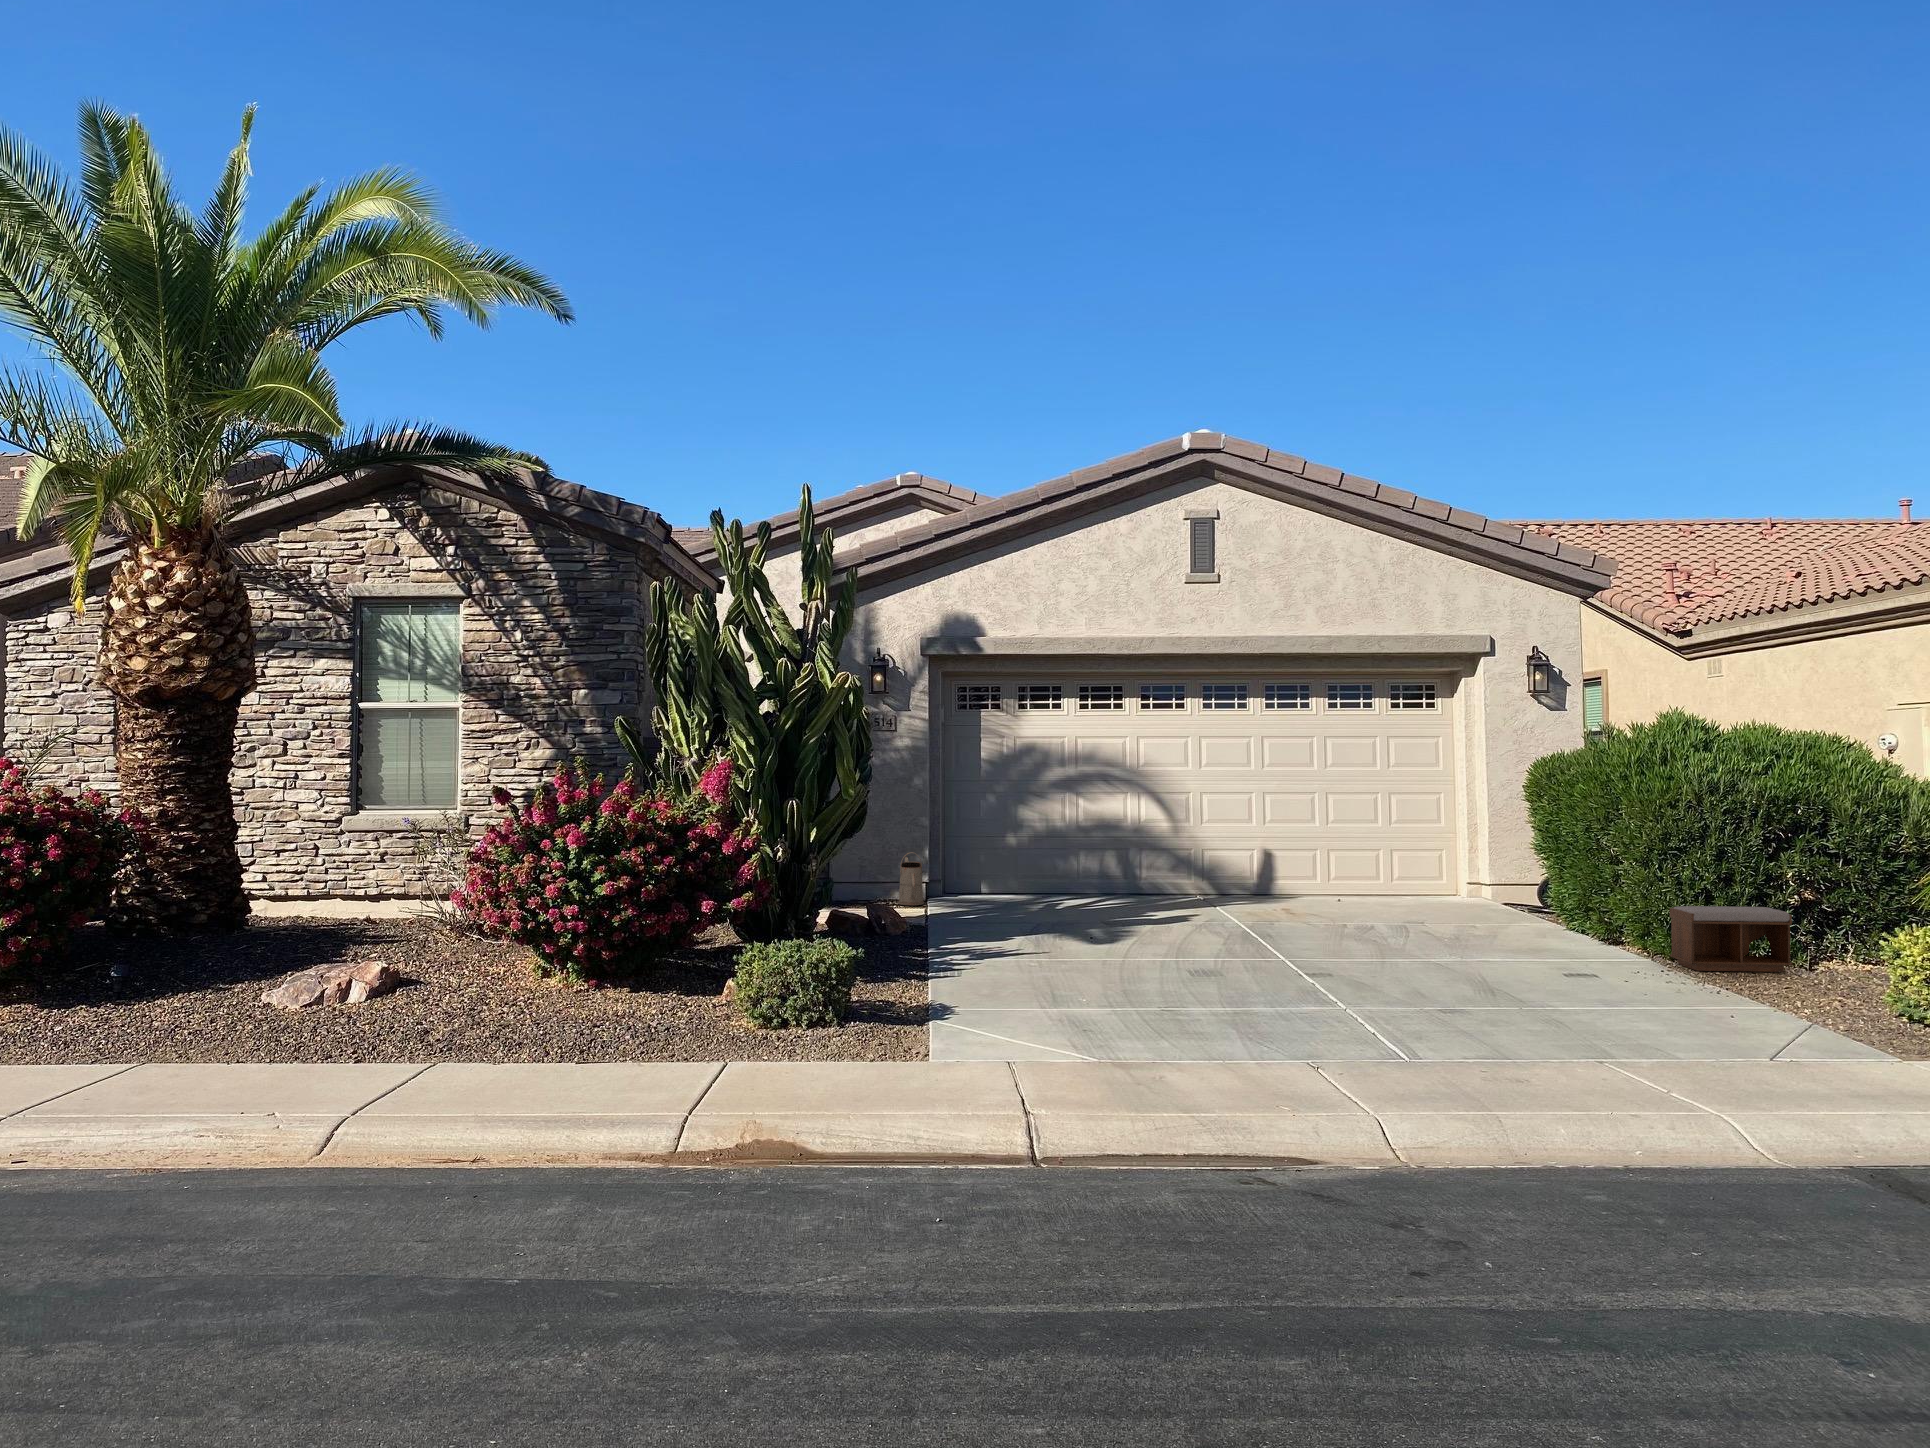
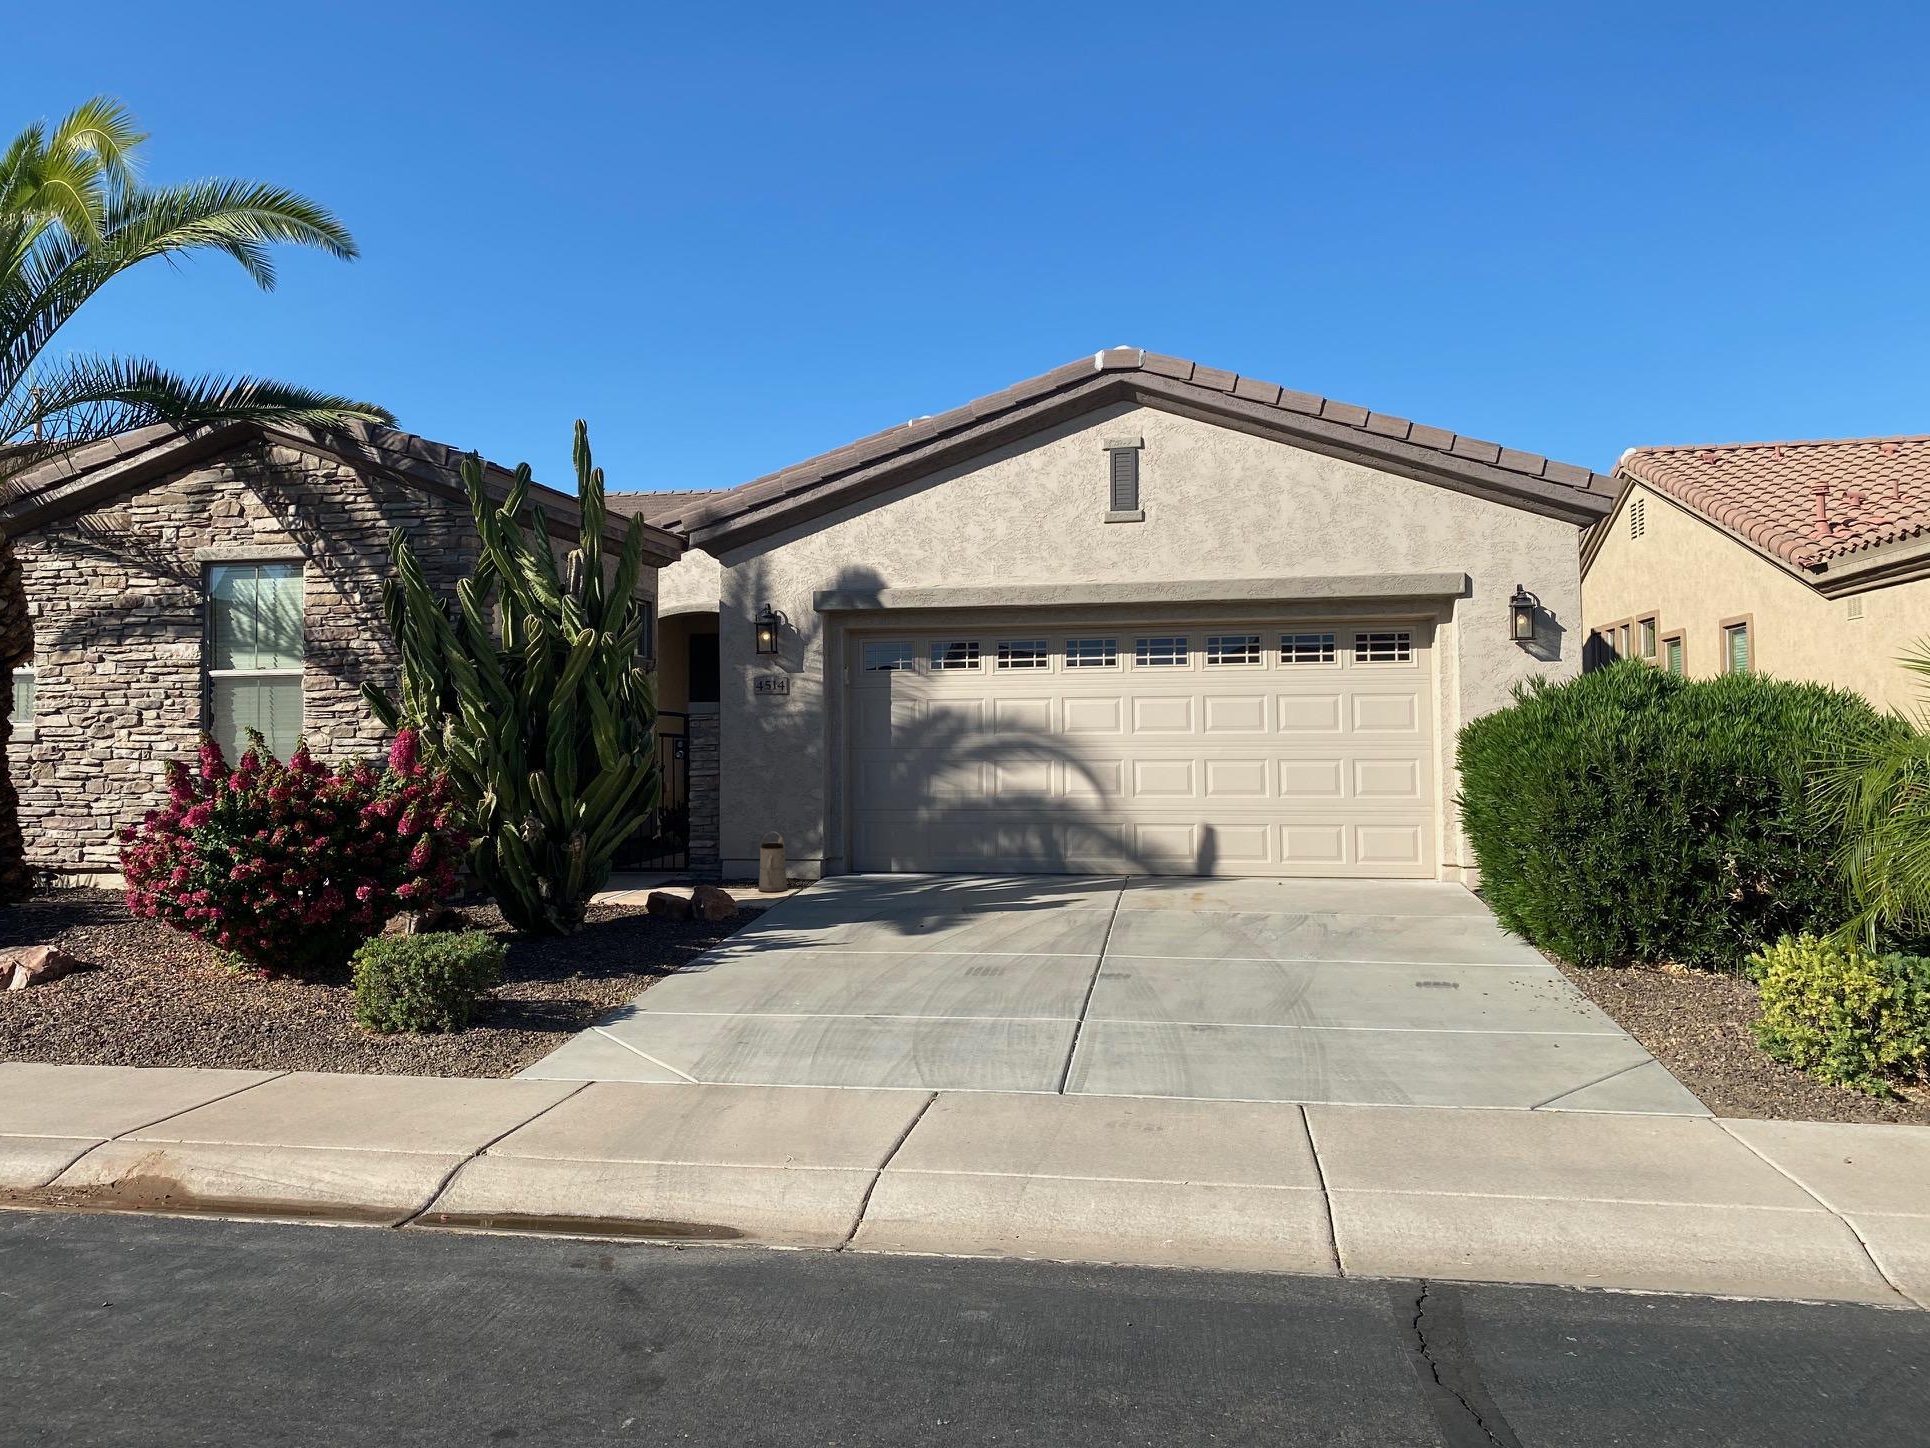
bench: present [1670,906,1792,972] -> none [1585,907,1731,994]

